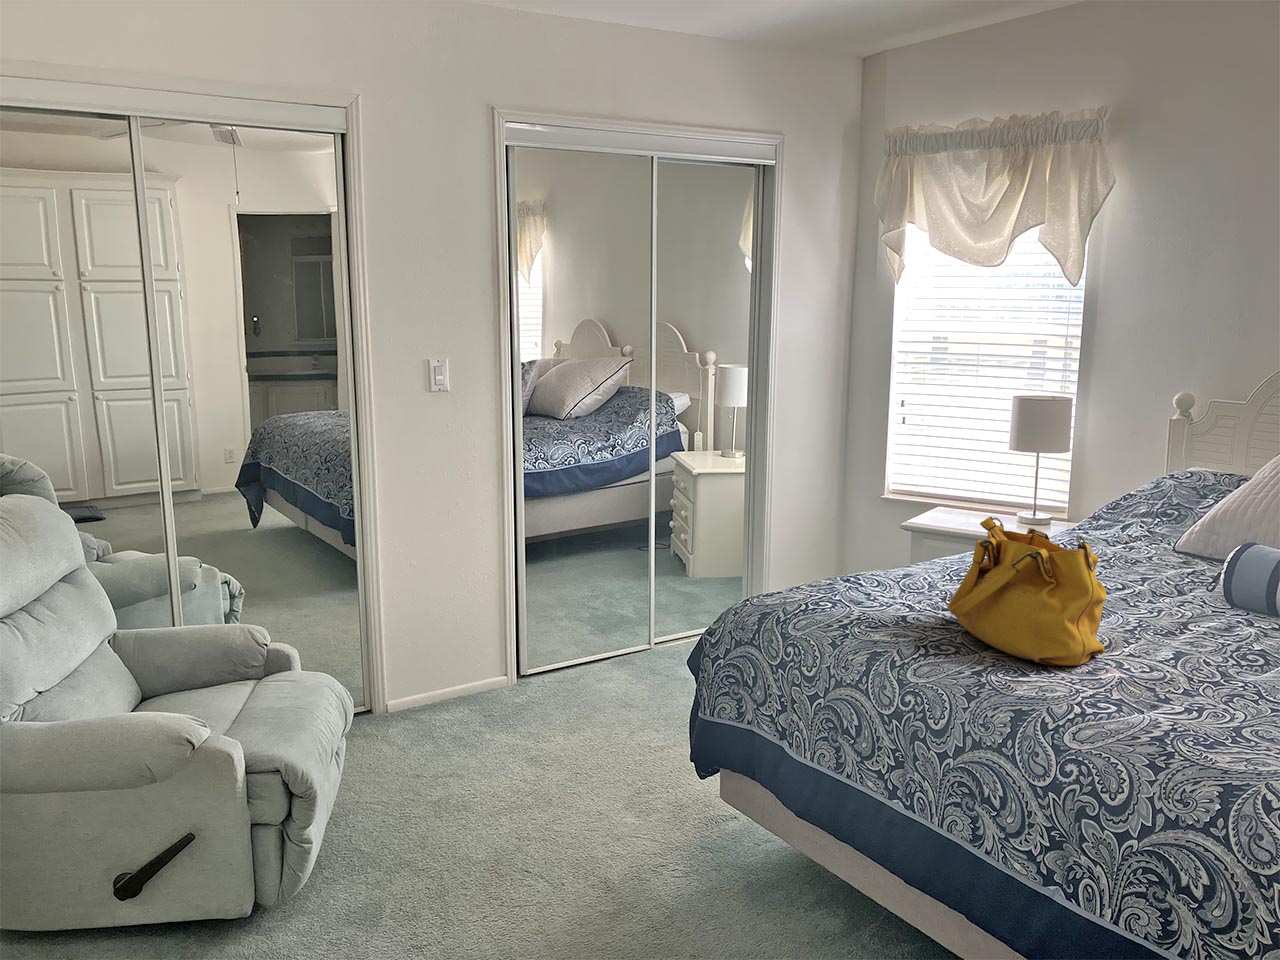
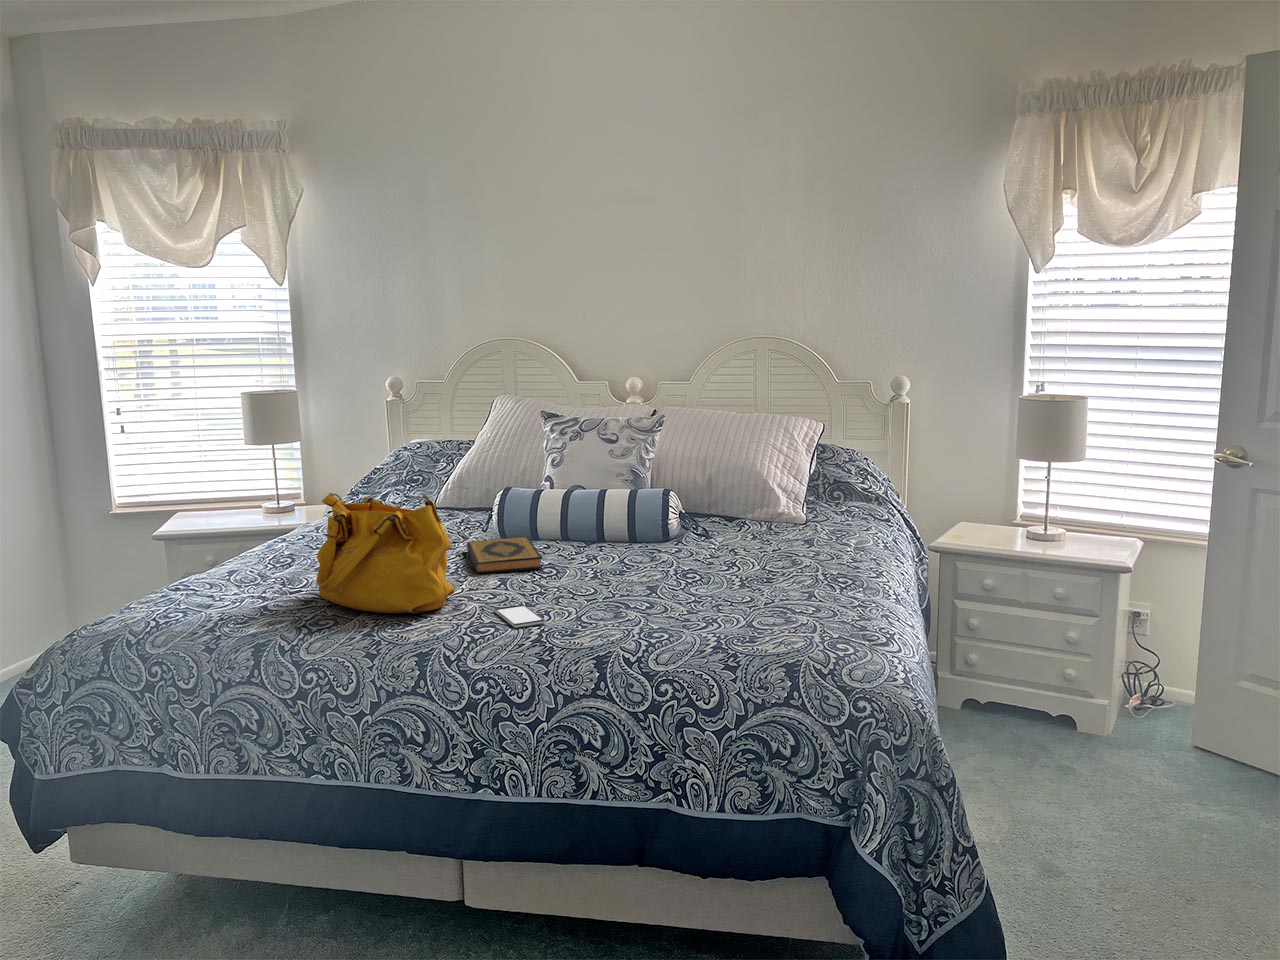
hardback book: none [1154,598,1248,651] -> present [467,537,542,573]
smartphone: none [1137,684,1192,719] -> present [493,604,546,628]

